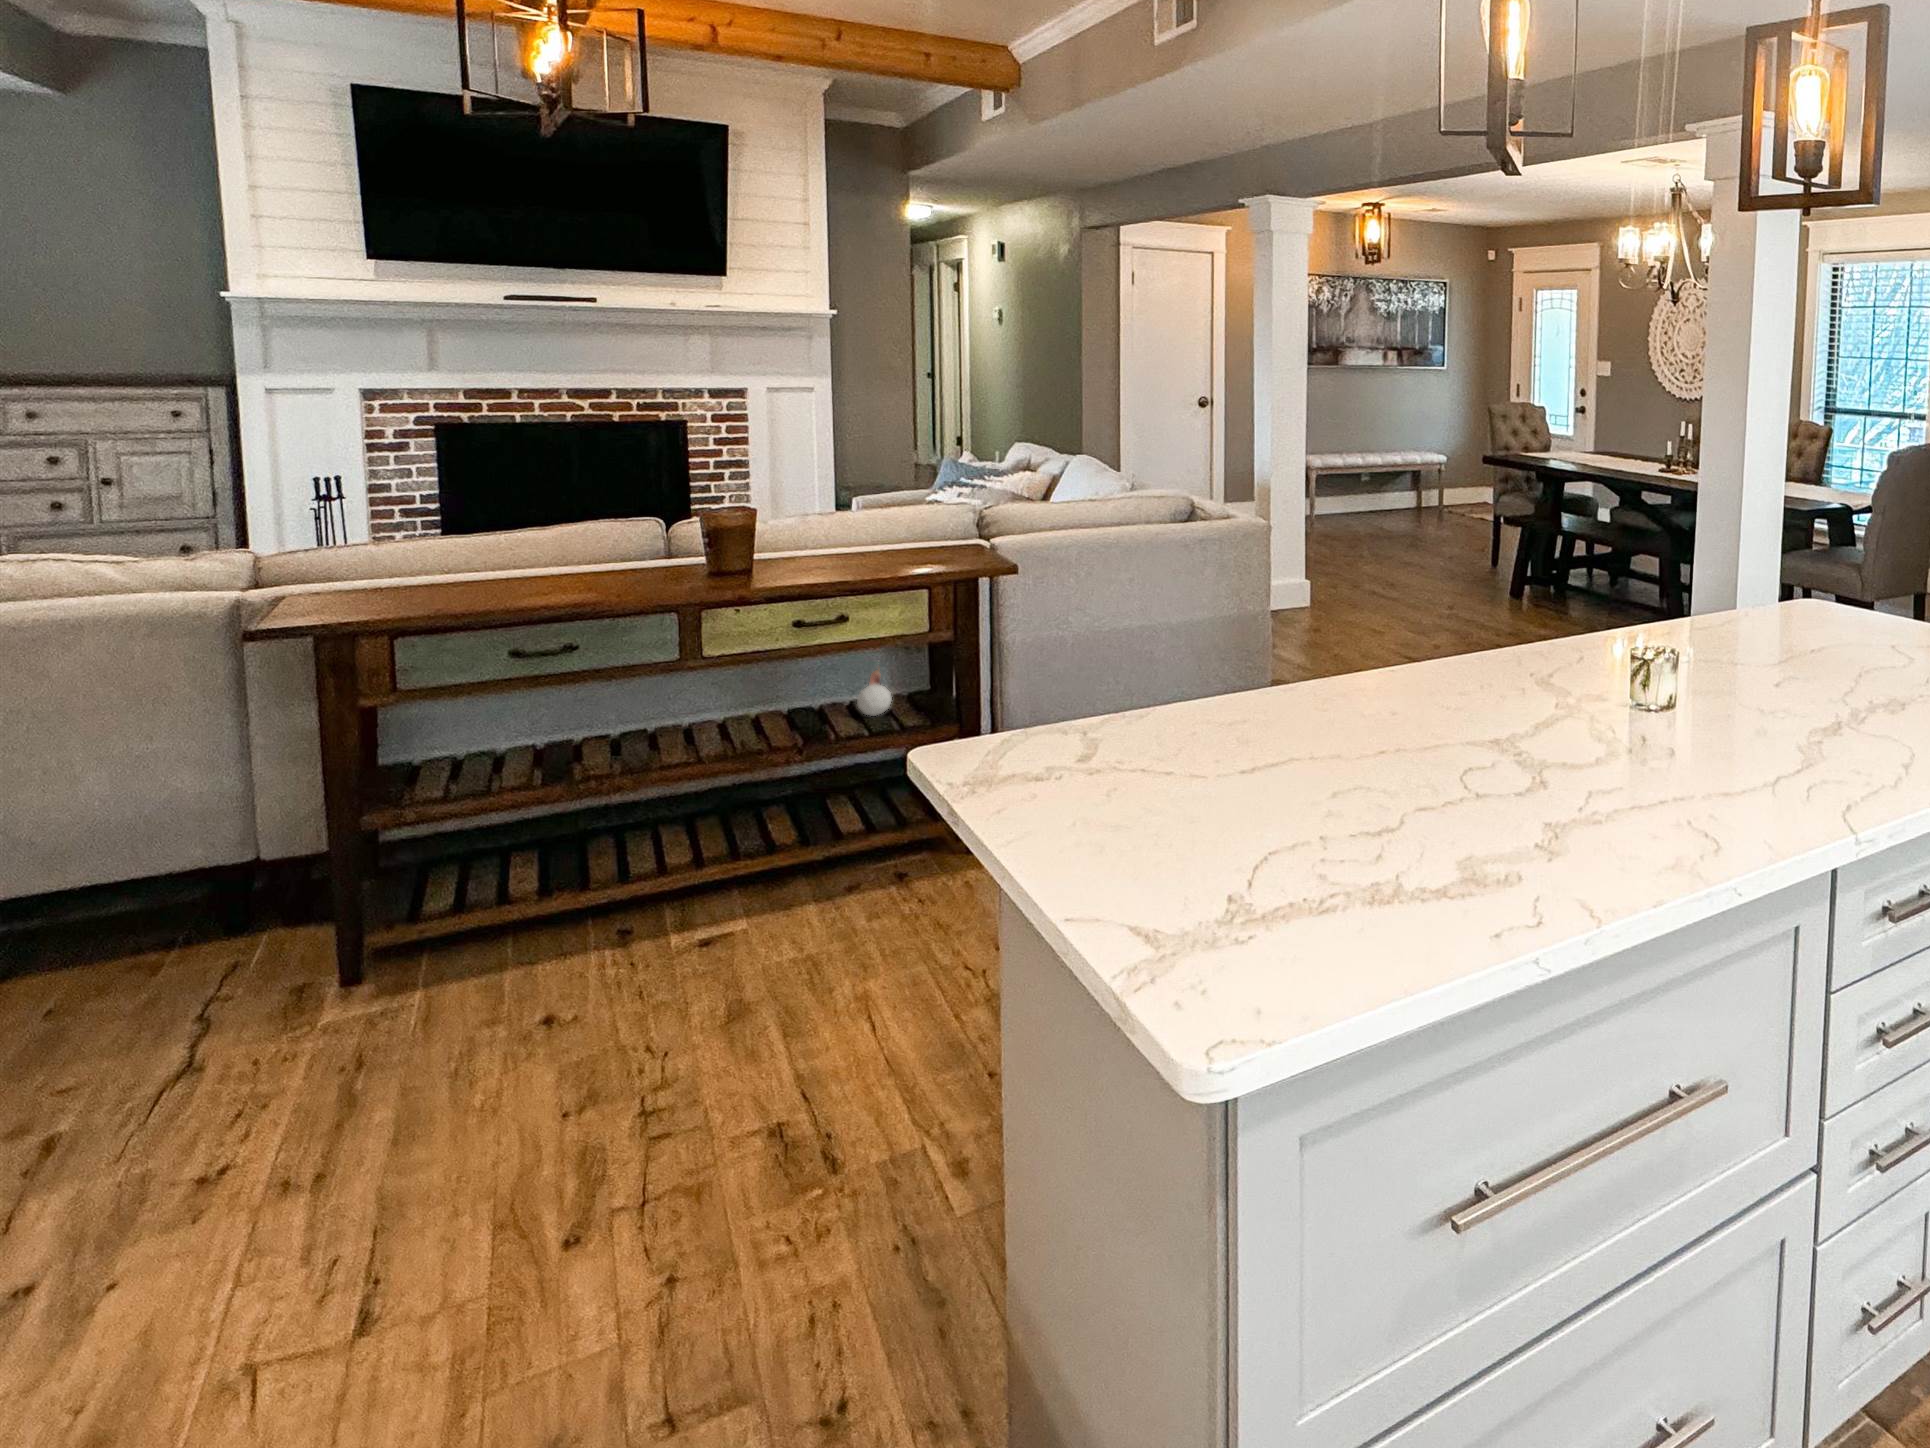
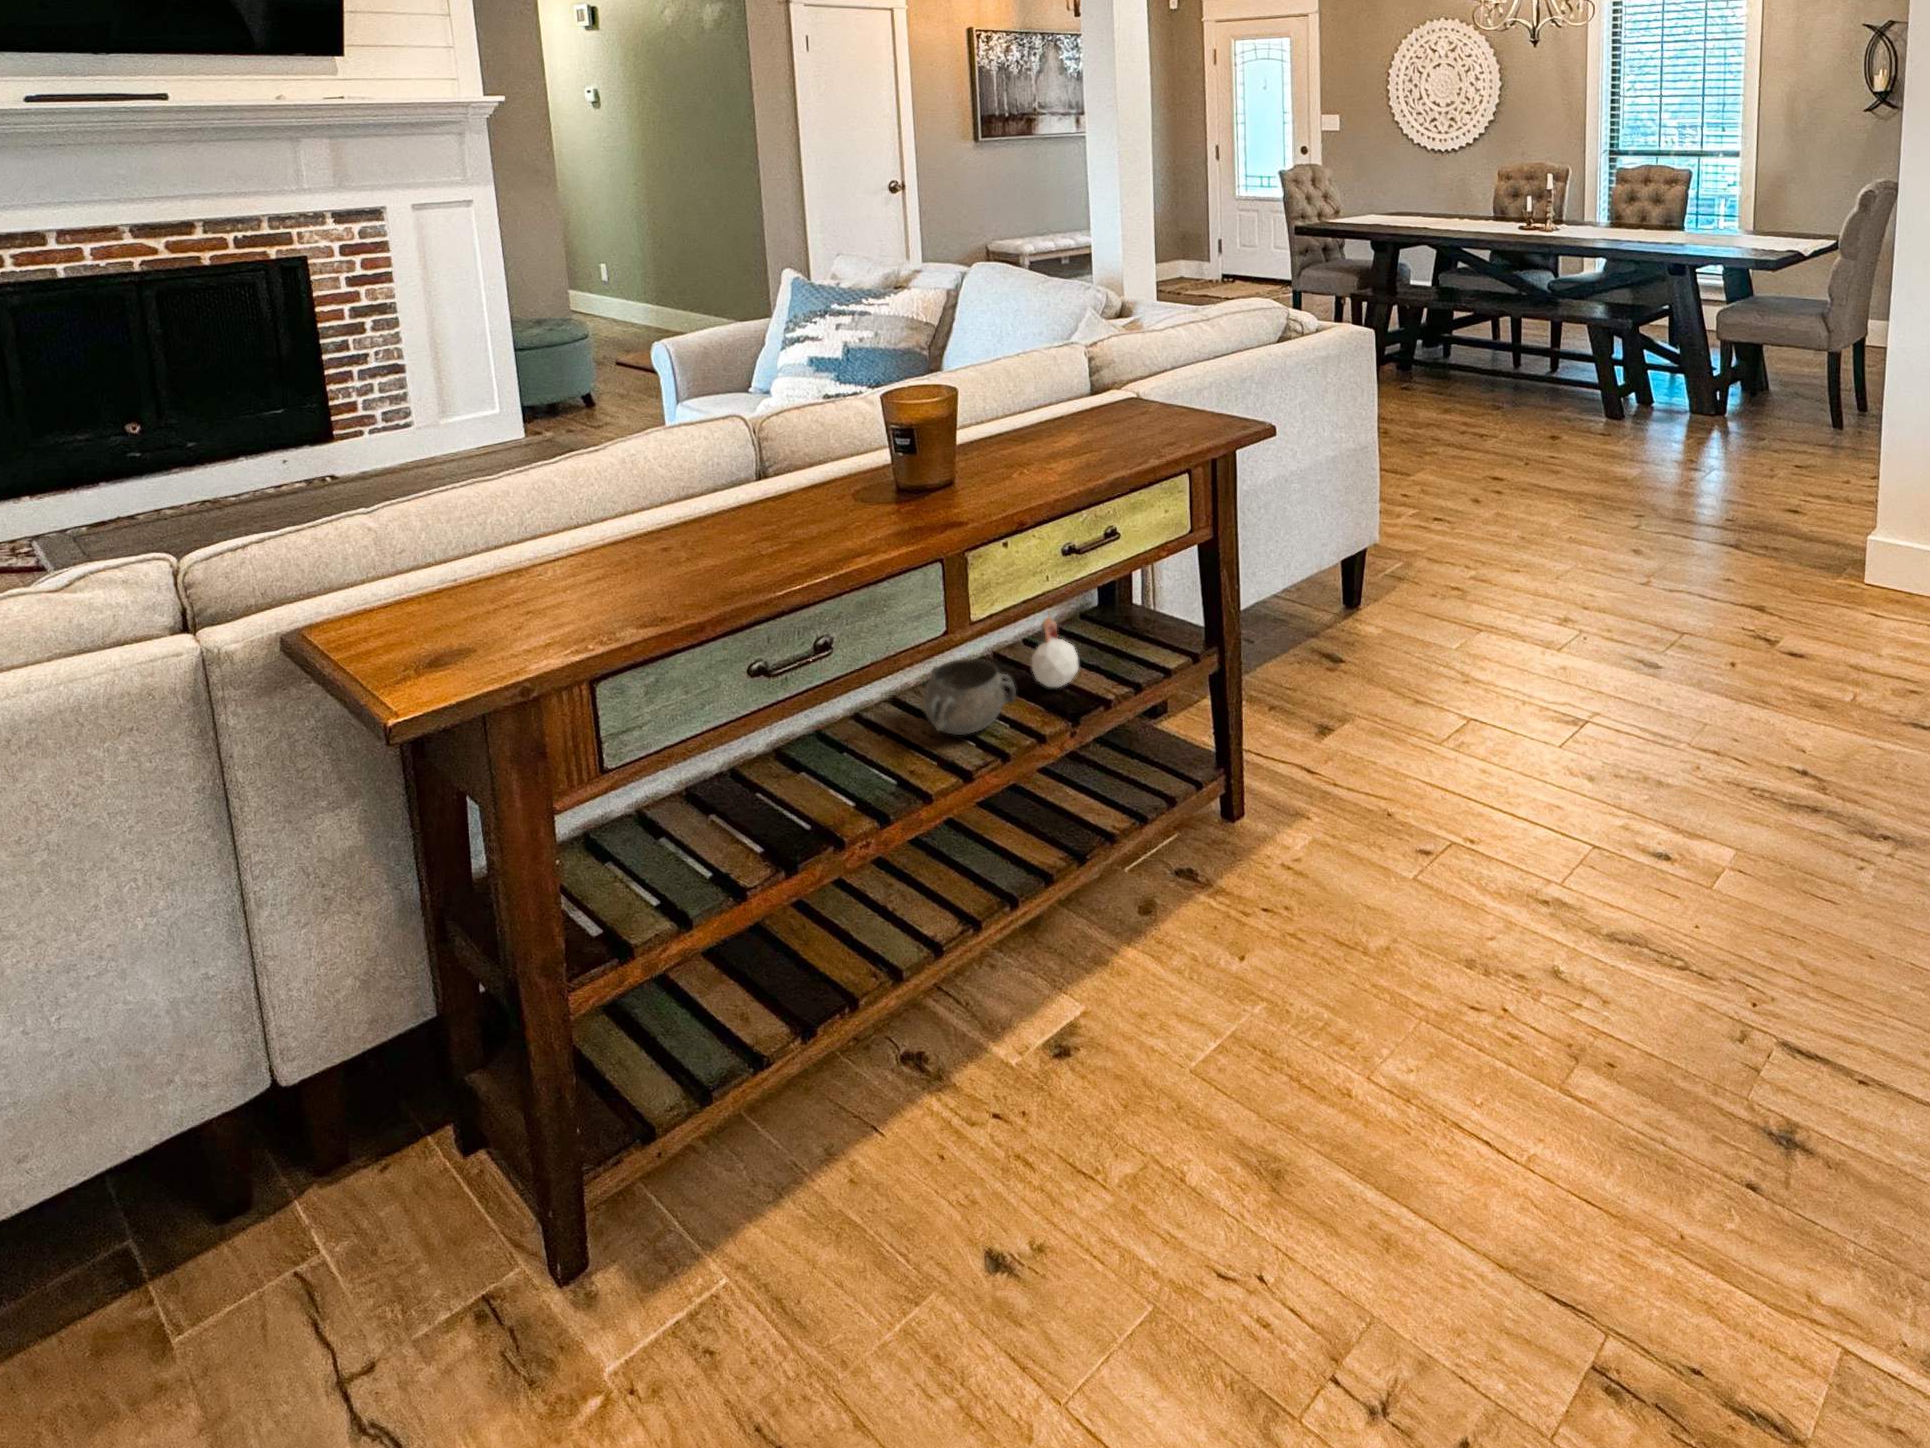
decorative bowl: none [756,684,825,728] -> present [923,659,1016,735]

